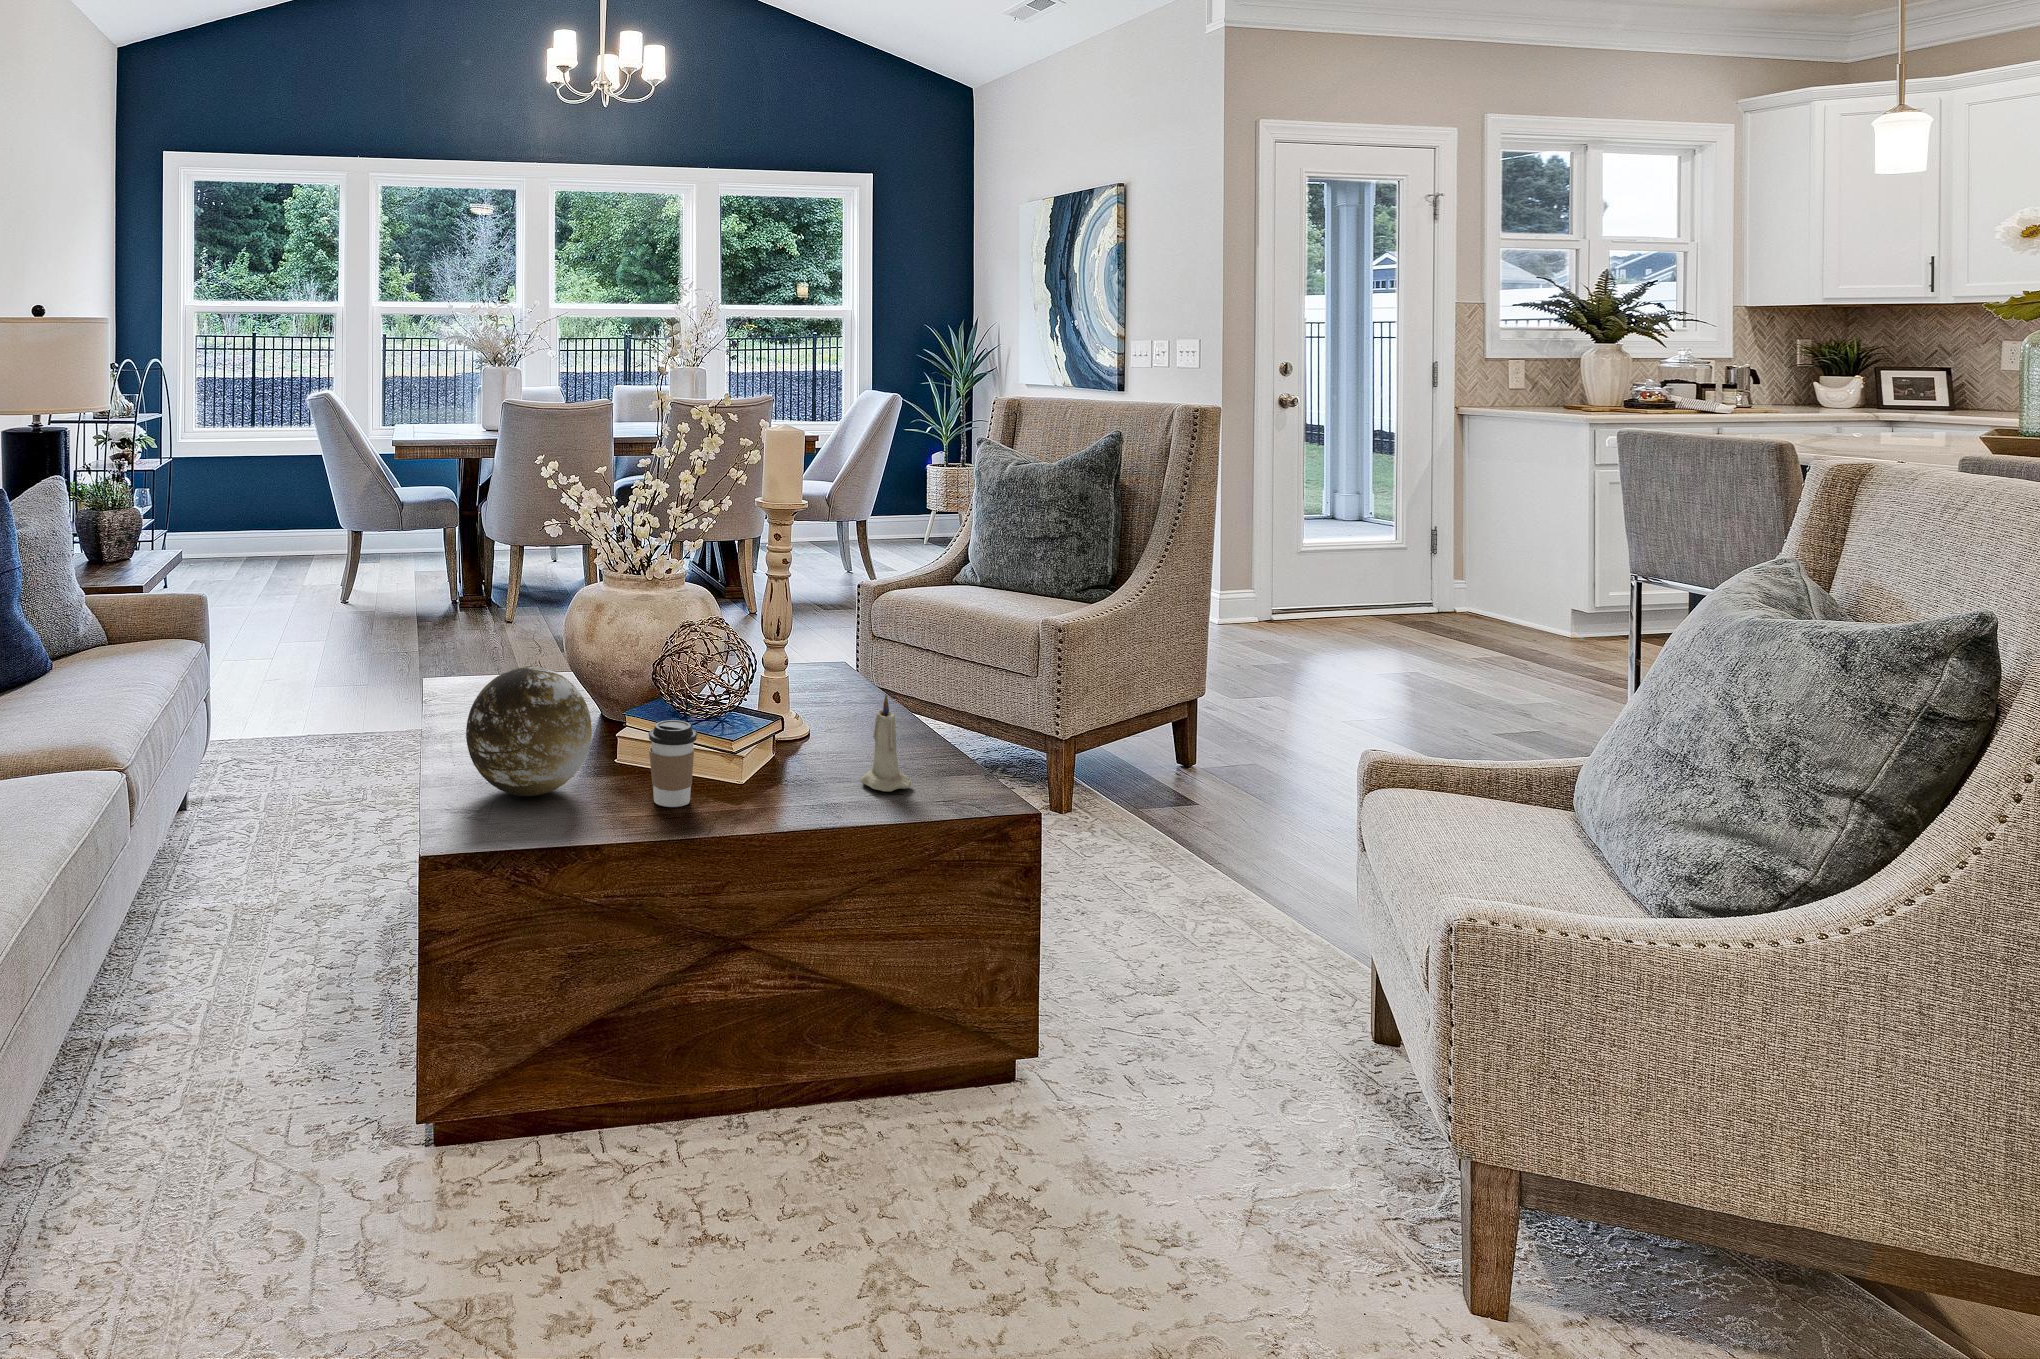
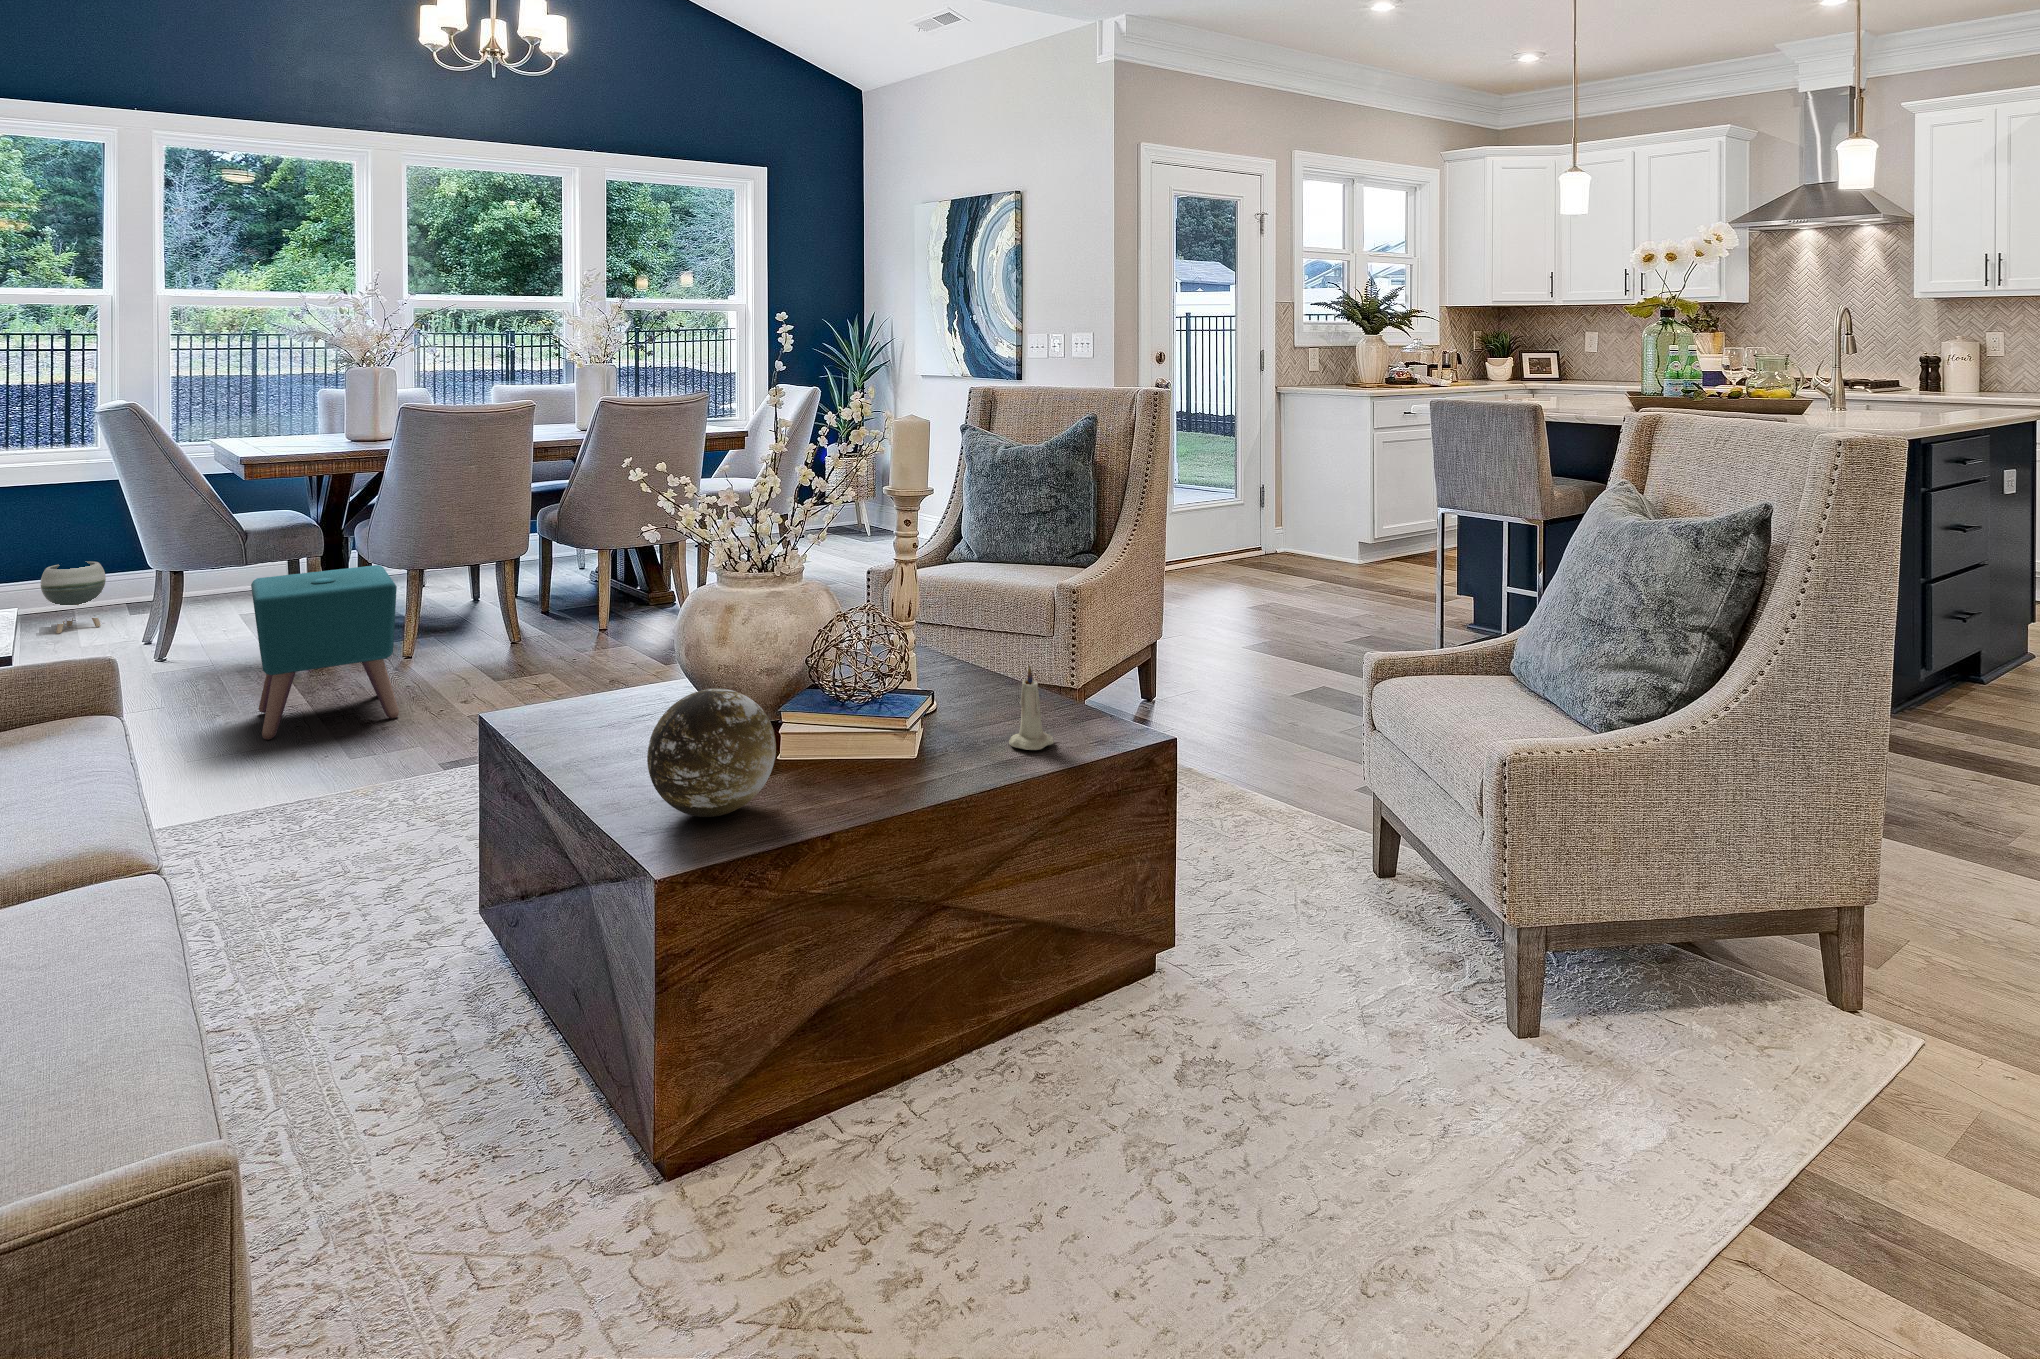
planter: none [256,501,300,558] -> present [41,562,106,634]
ottoman: none [347,524,461,668] -> present [251,565,399,740]
coffee cup: present [649,720,697,807] -> none [834,718,881,799]

